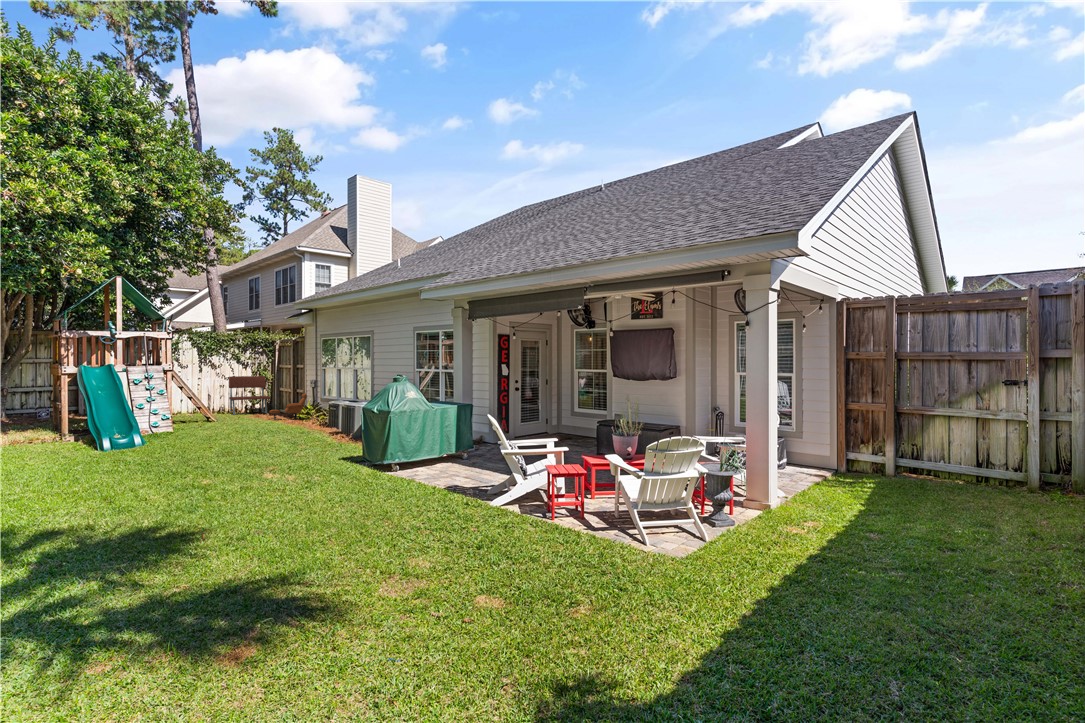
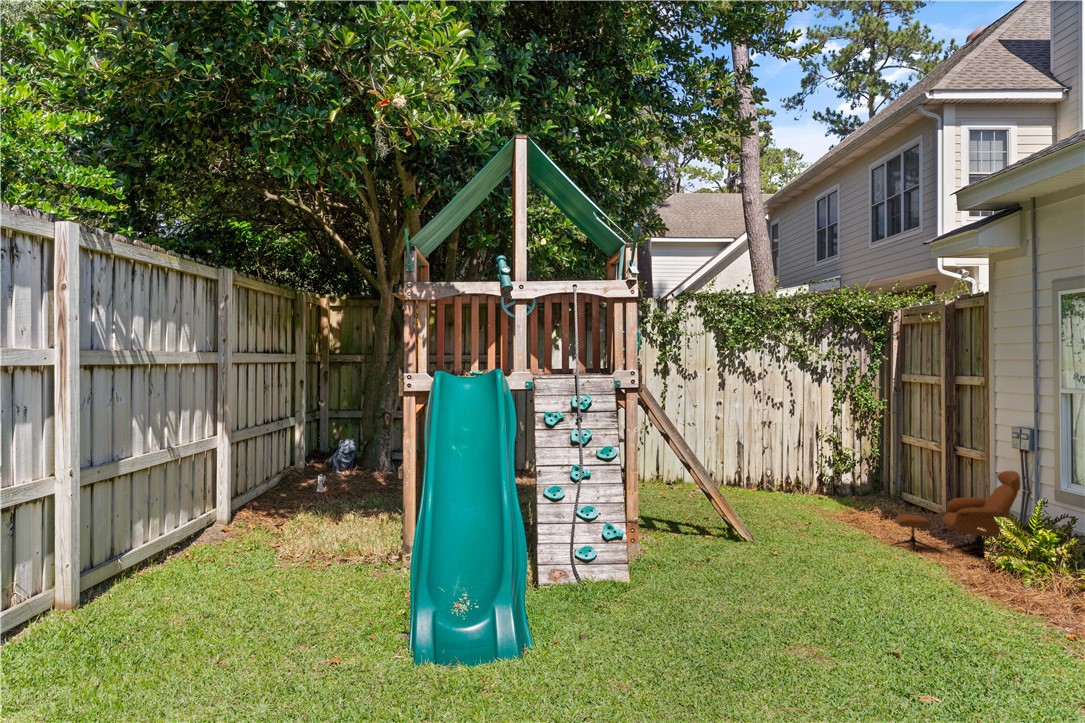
bench: present [229,376,270,415] -> none [780,400,880,499]

